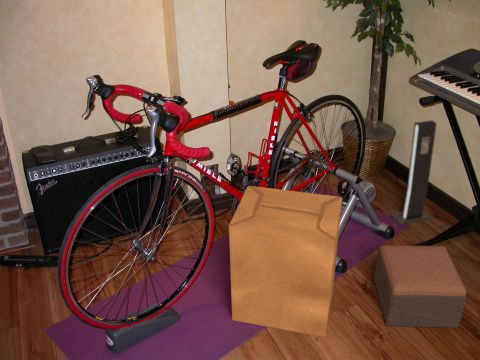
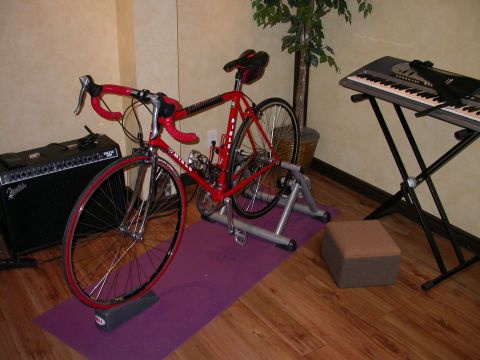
speaker: present [390,120,436,224] -> none [323,119,360,211]
cardboard box: present [229,186,342,337] -> none [207,174,301,302]

